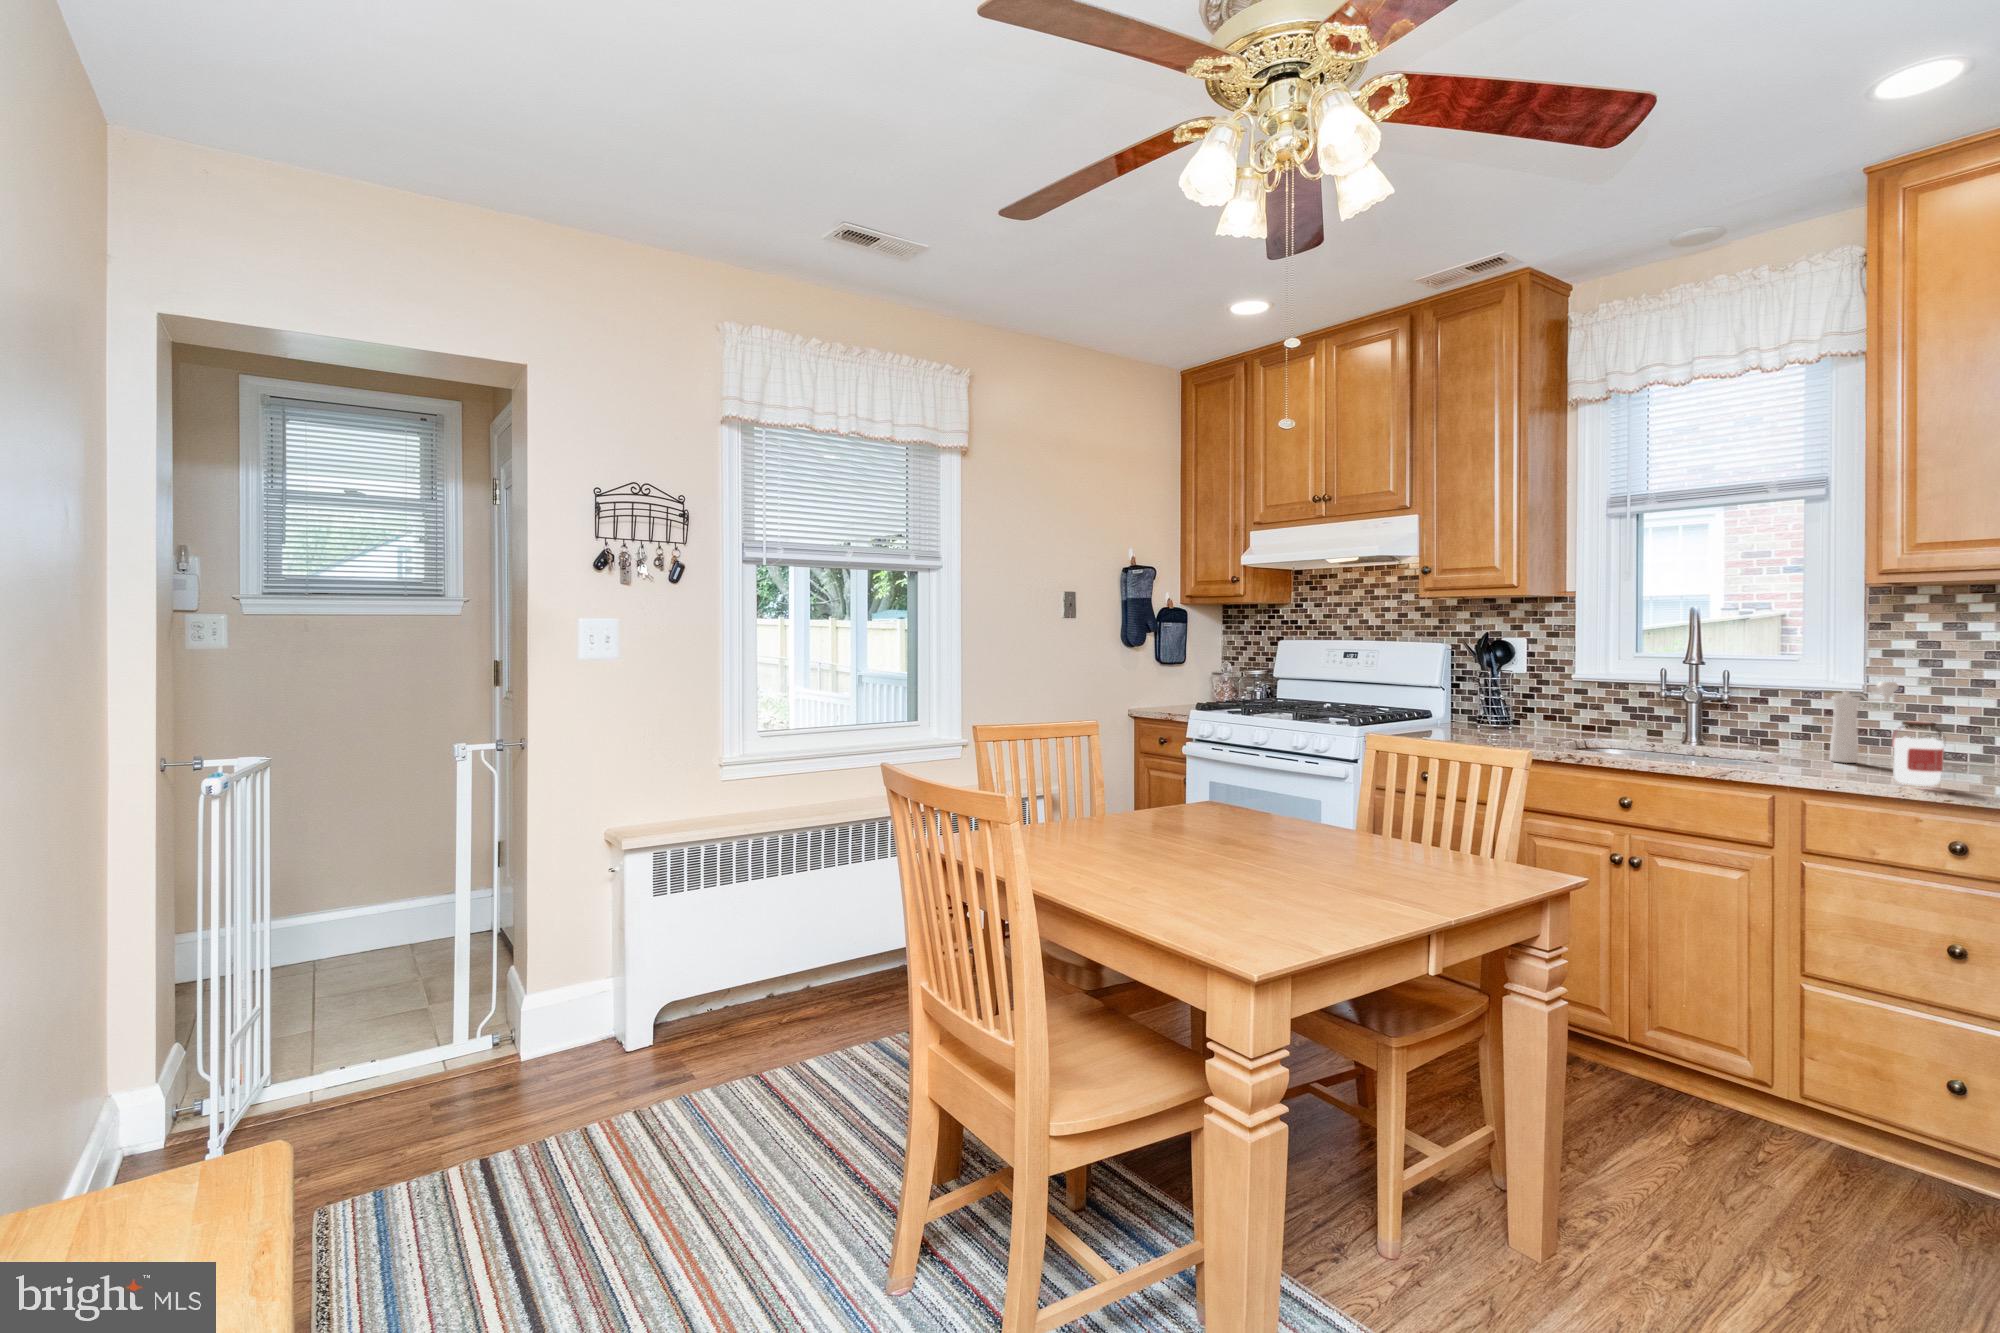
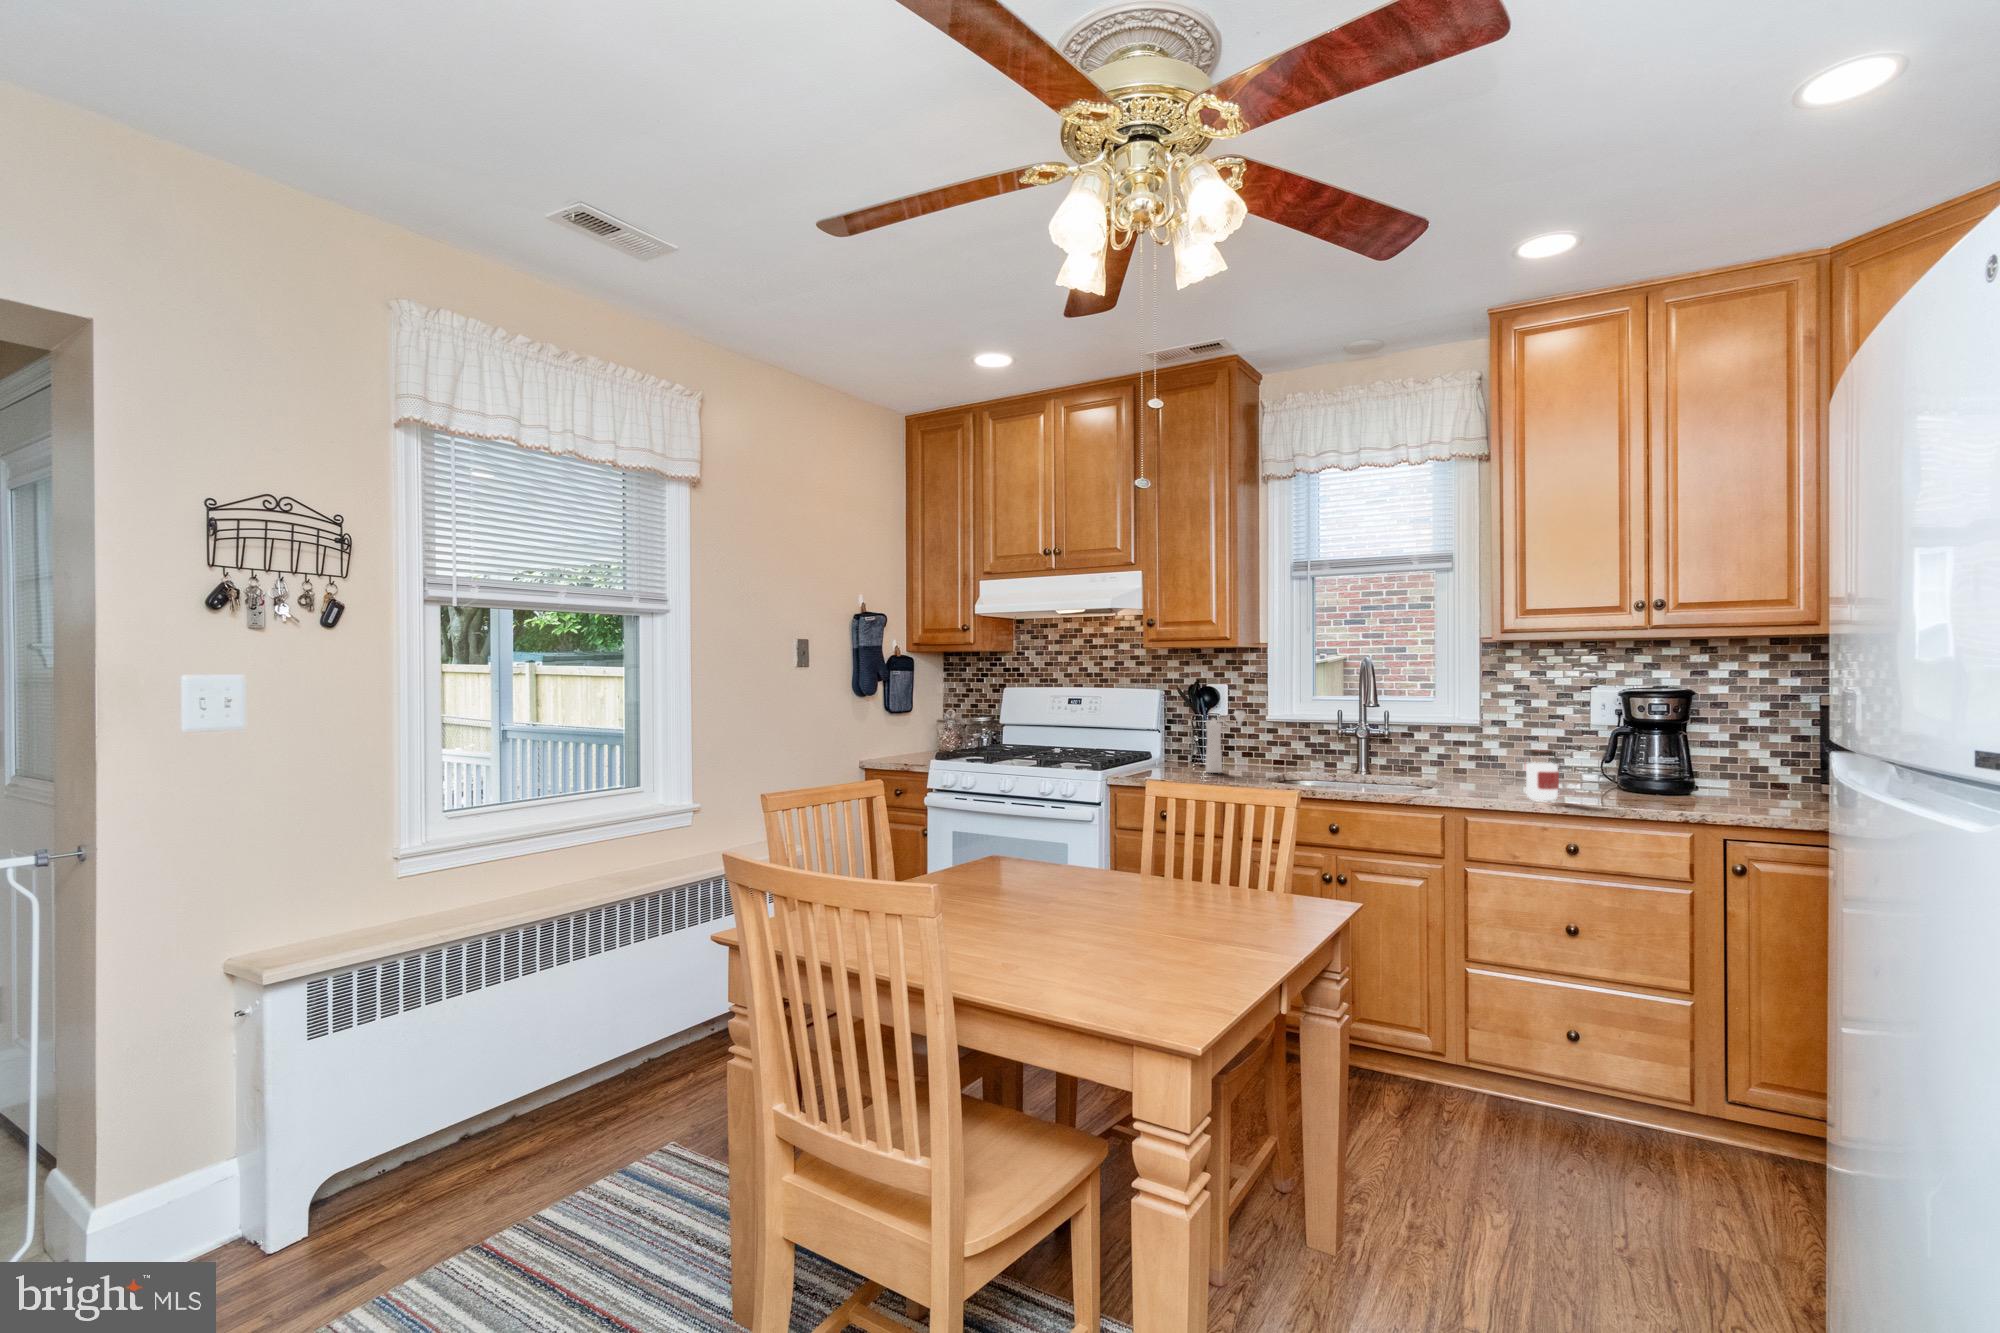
pepper mill: present [1830,681,1898,763] -> present [1206,711,1246,773]

